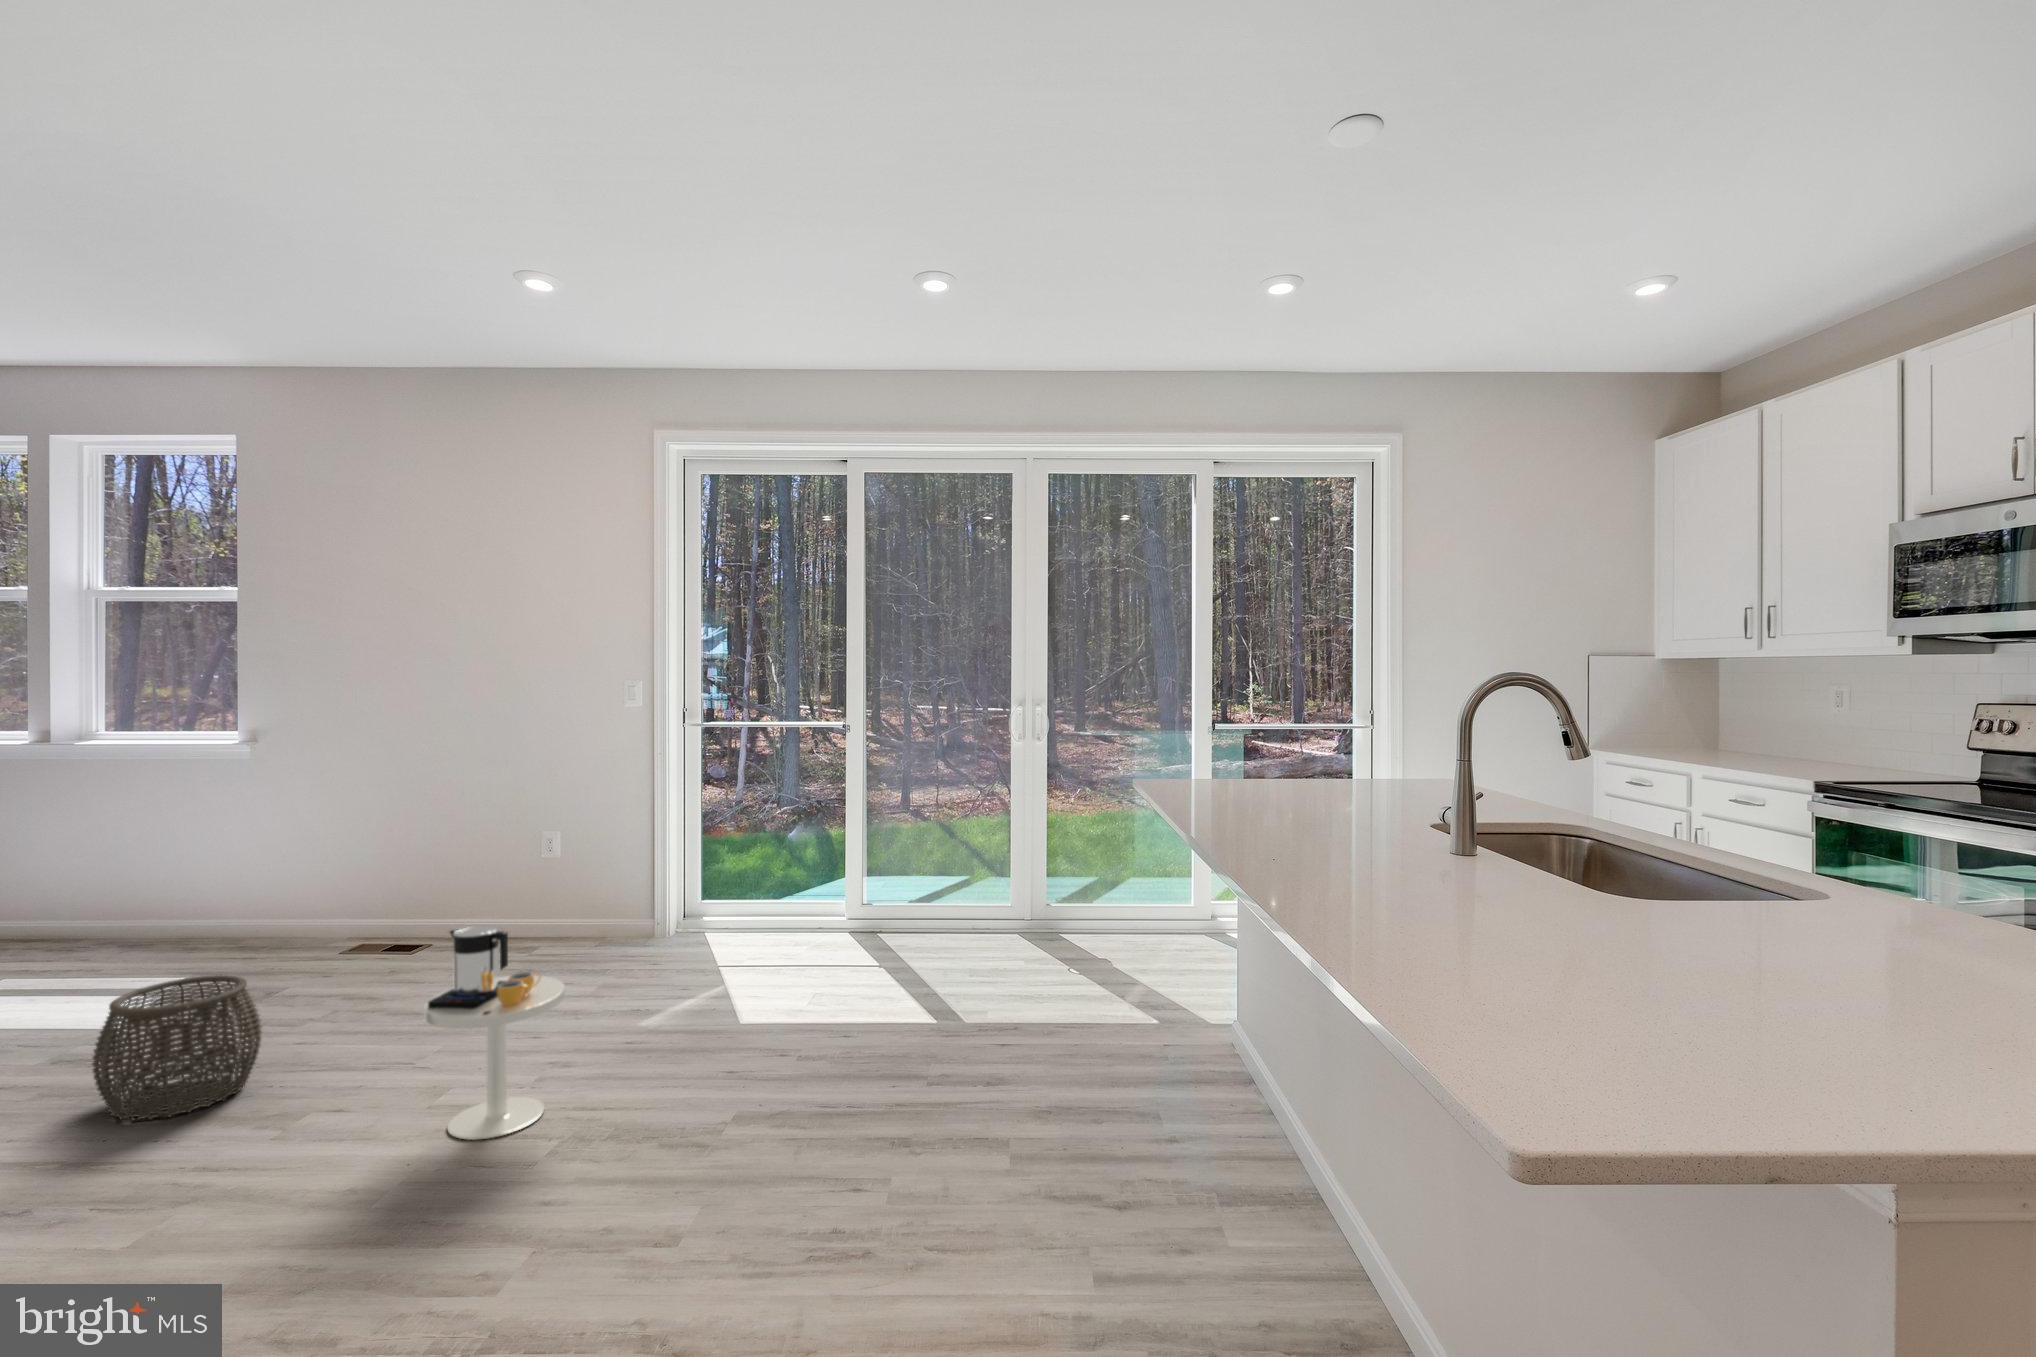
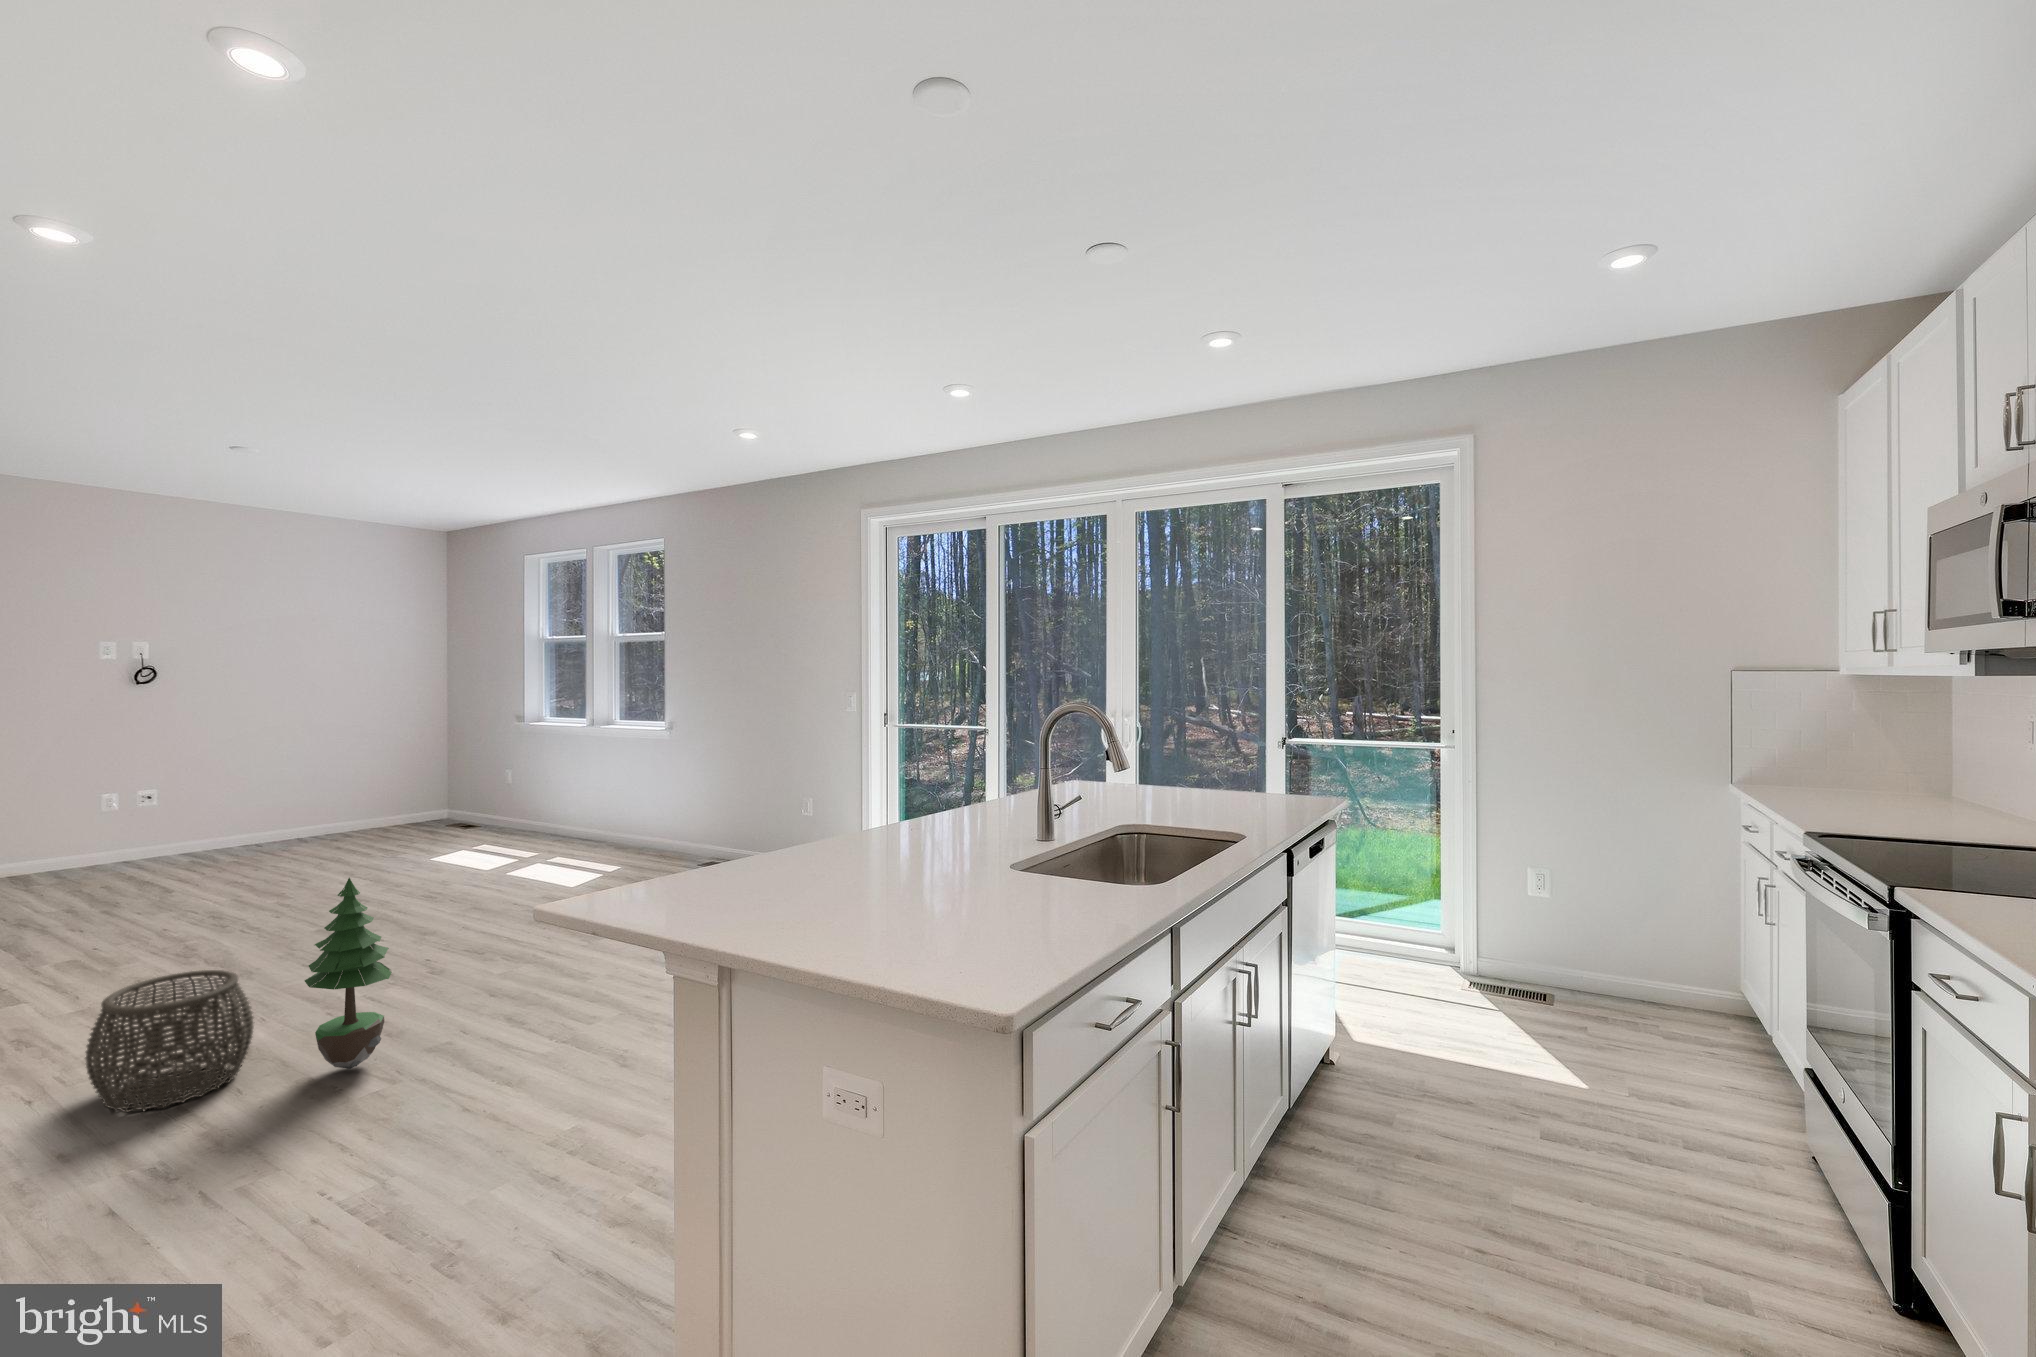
potted tree: none [312,875,404,1082] -> present [305,878,392,1069]
side table: present [424,926,565,1140] -> none [413,928,548,1129]

